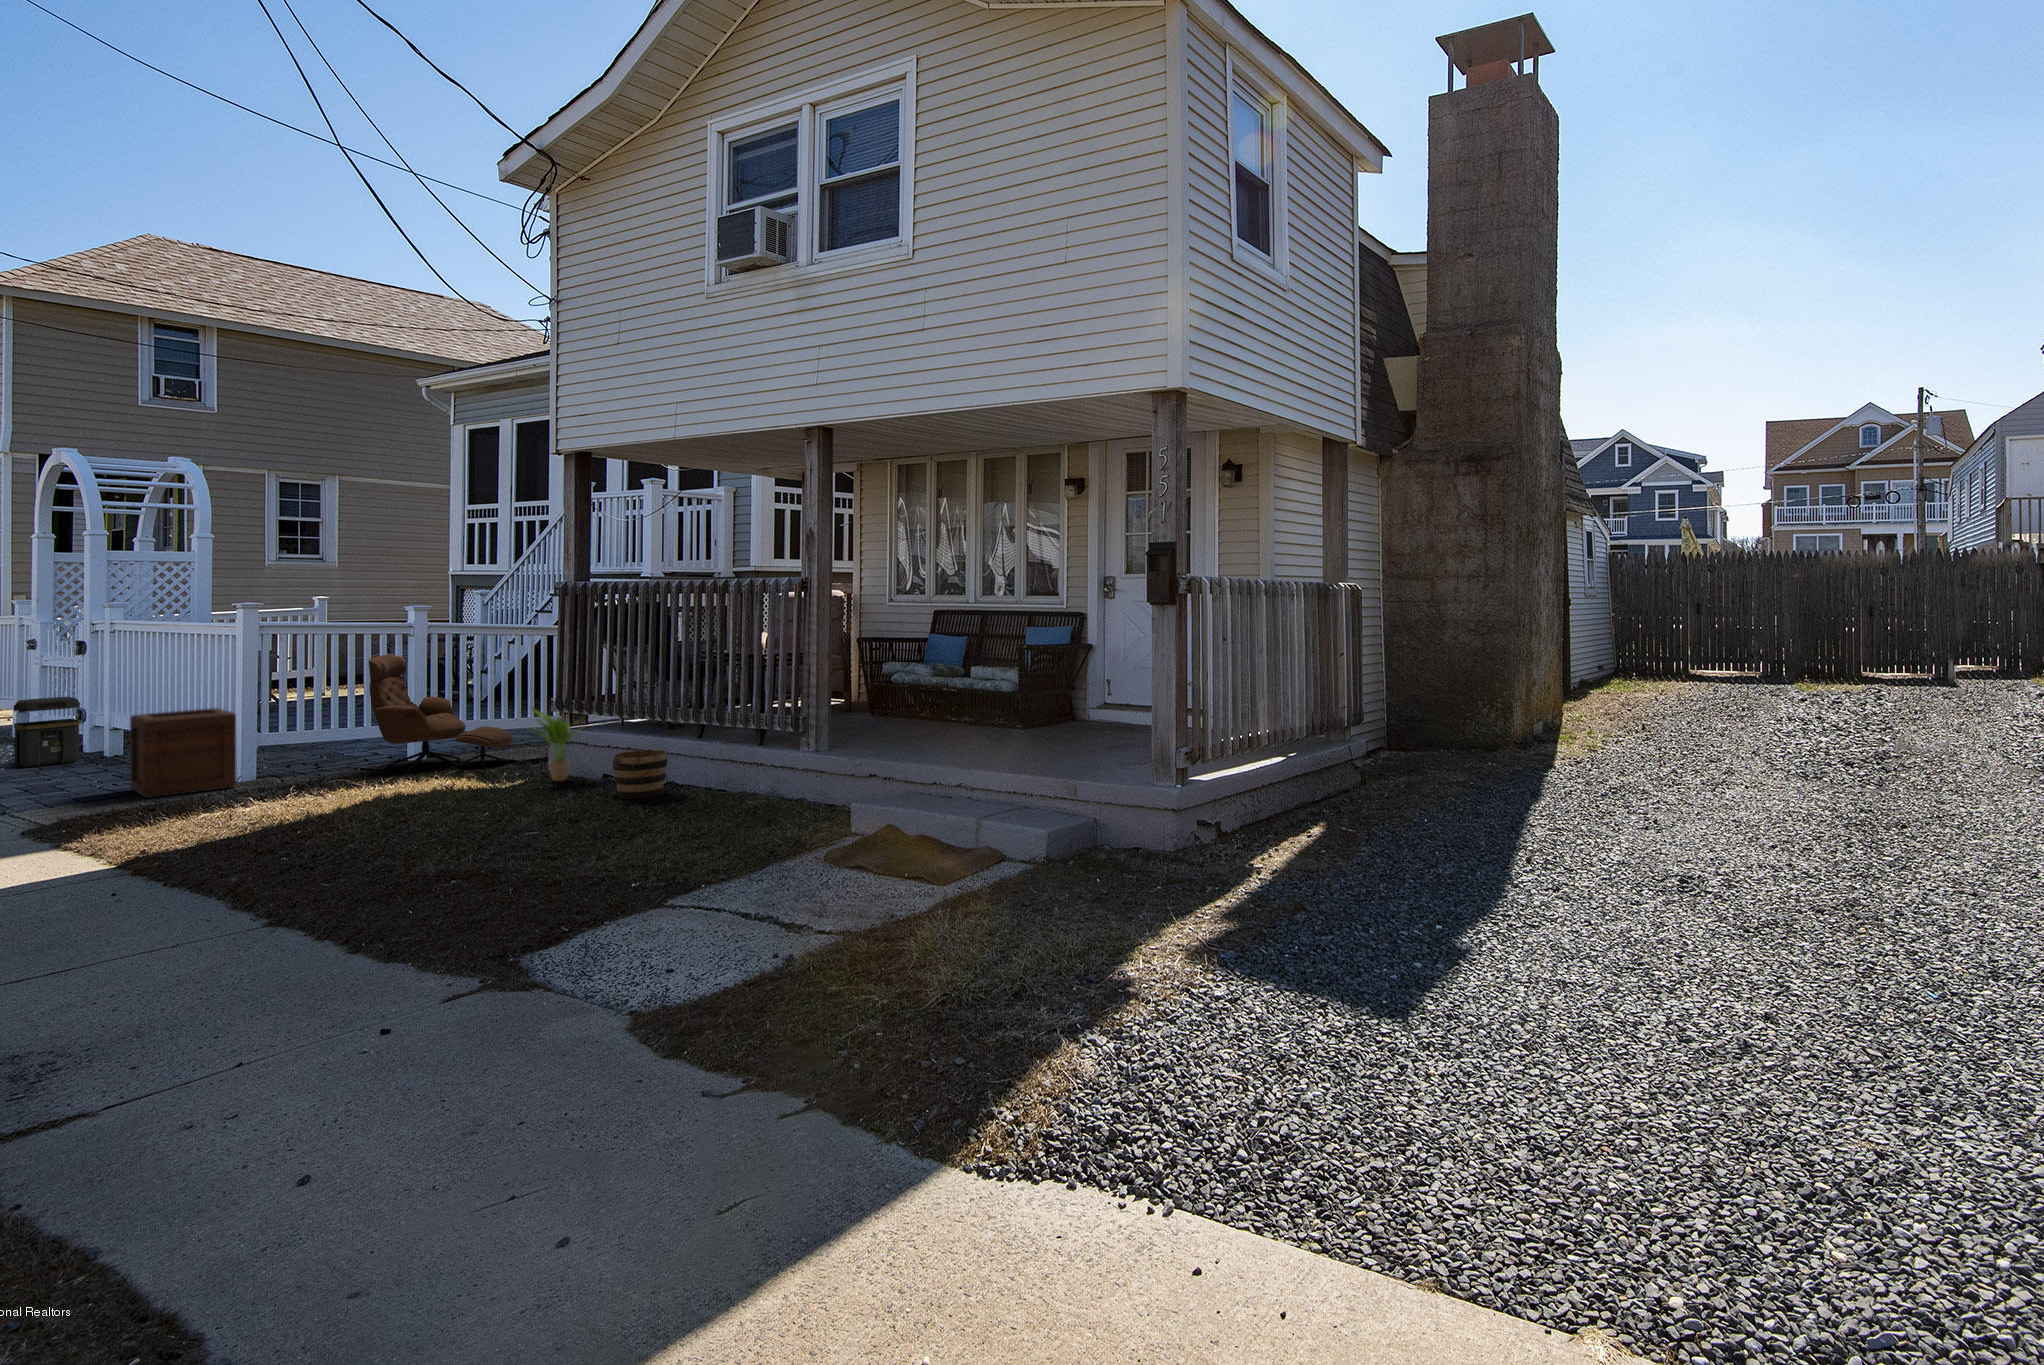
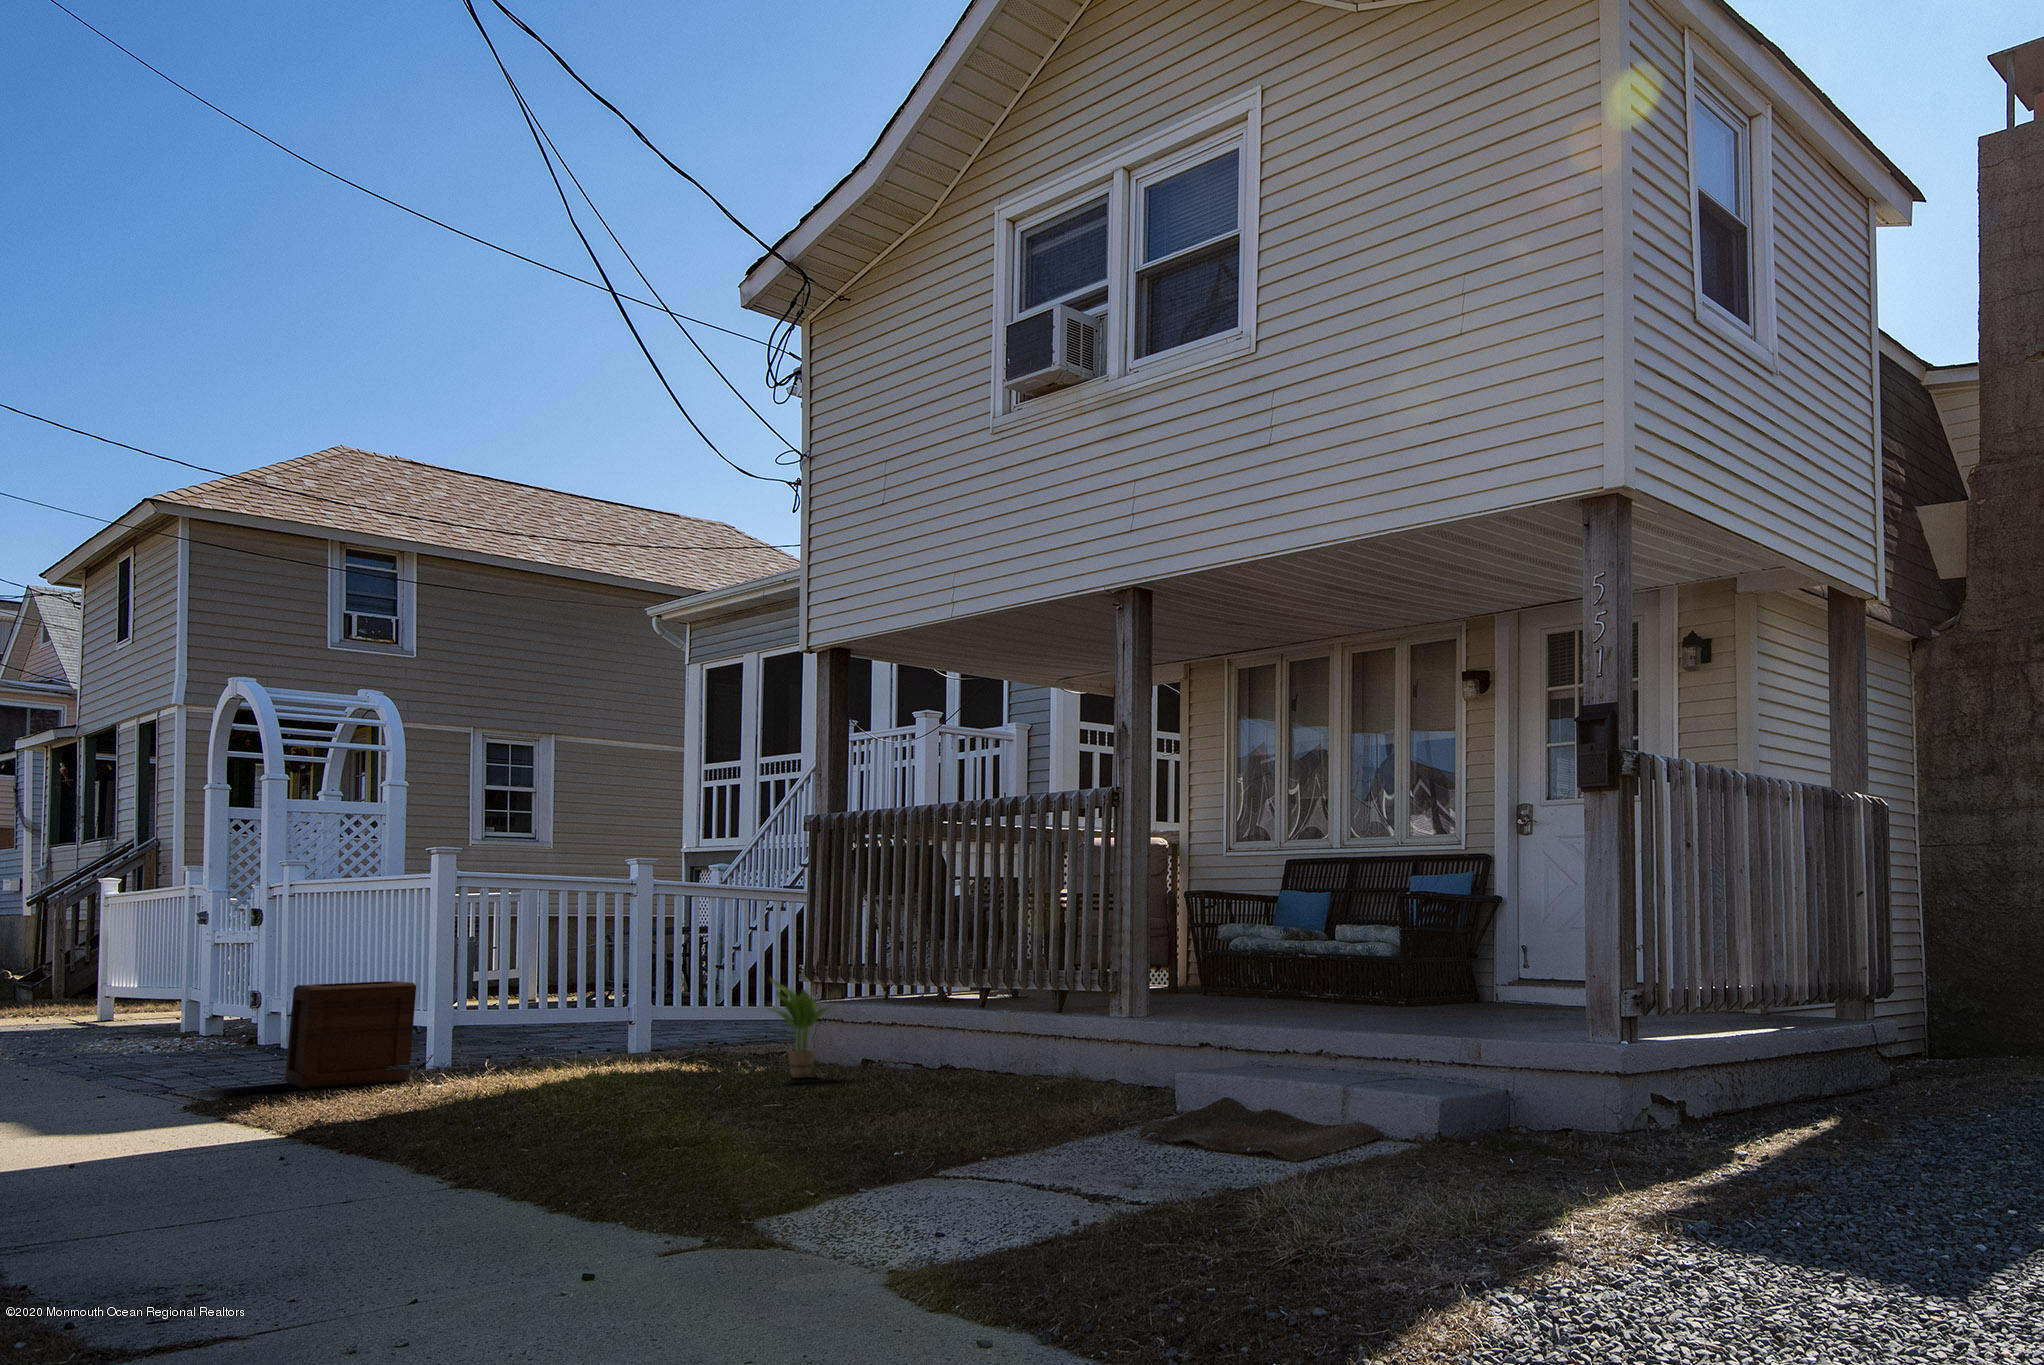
lounge chair: present [369,655,513,771] -> none [576,918,744,1069]
toolbox: present [14,697,80,767] -> none [154,978,235,1065]
bucket: present [613,750,668,799] -> none [869,1031,939,1092]

